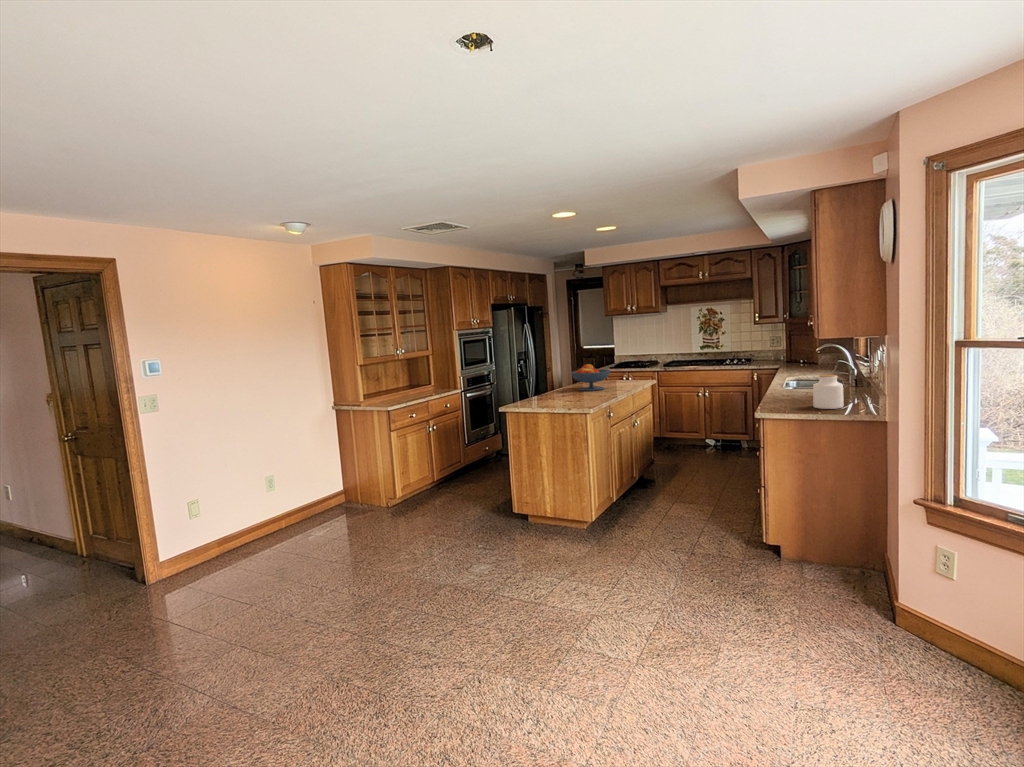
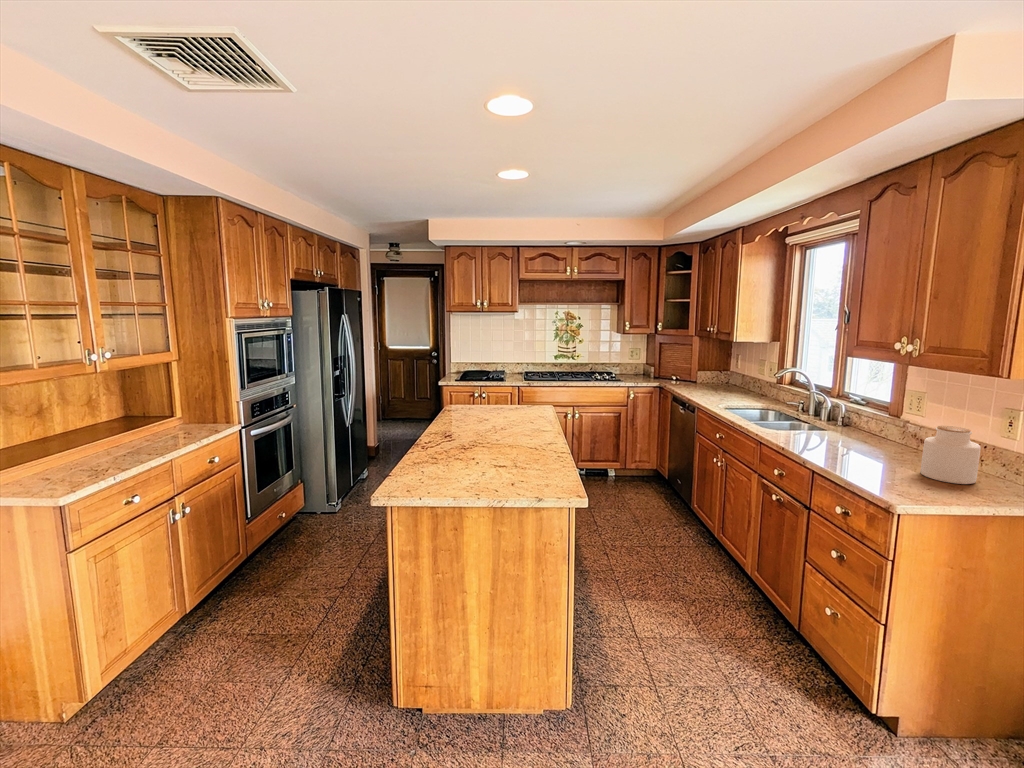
fruit bowl: present [571,364,610,391] -> none [462,386,526,433]

